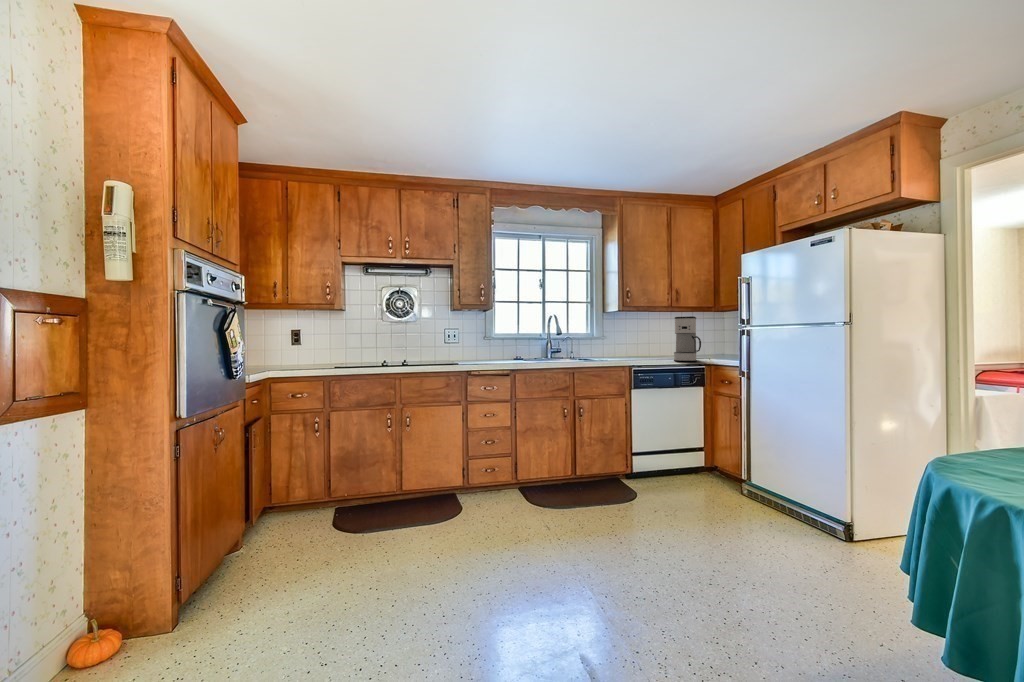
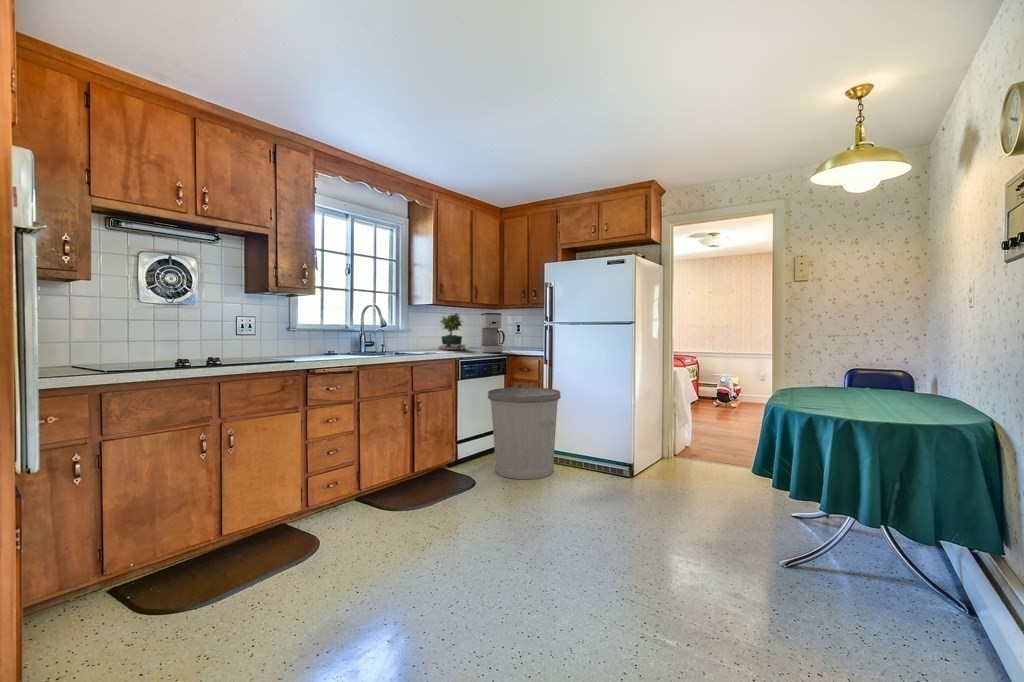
potted plant: none [632,316,665,357] -> present [438,313,466,350]
trash can: none [657,398,749,512] -> present [488,383,561,479]

